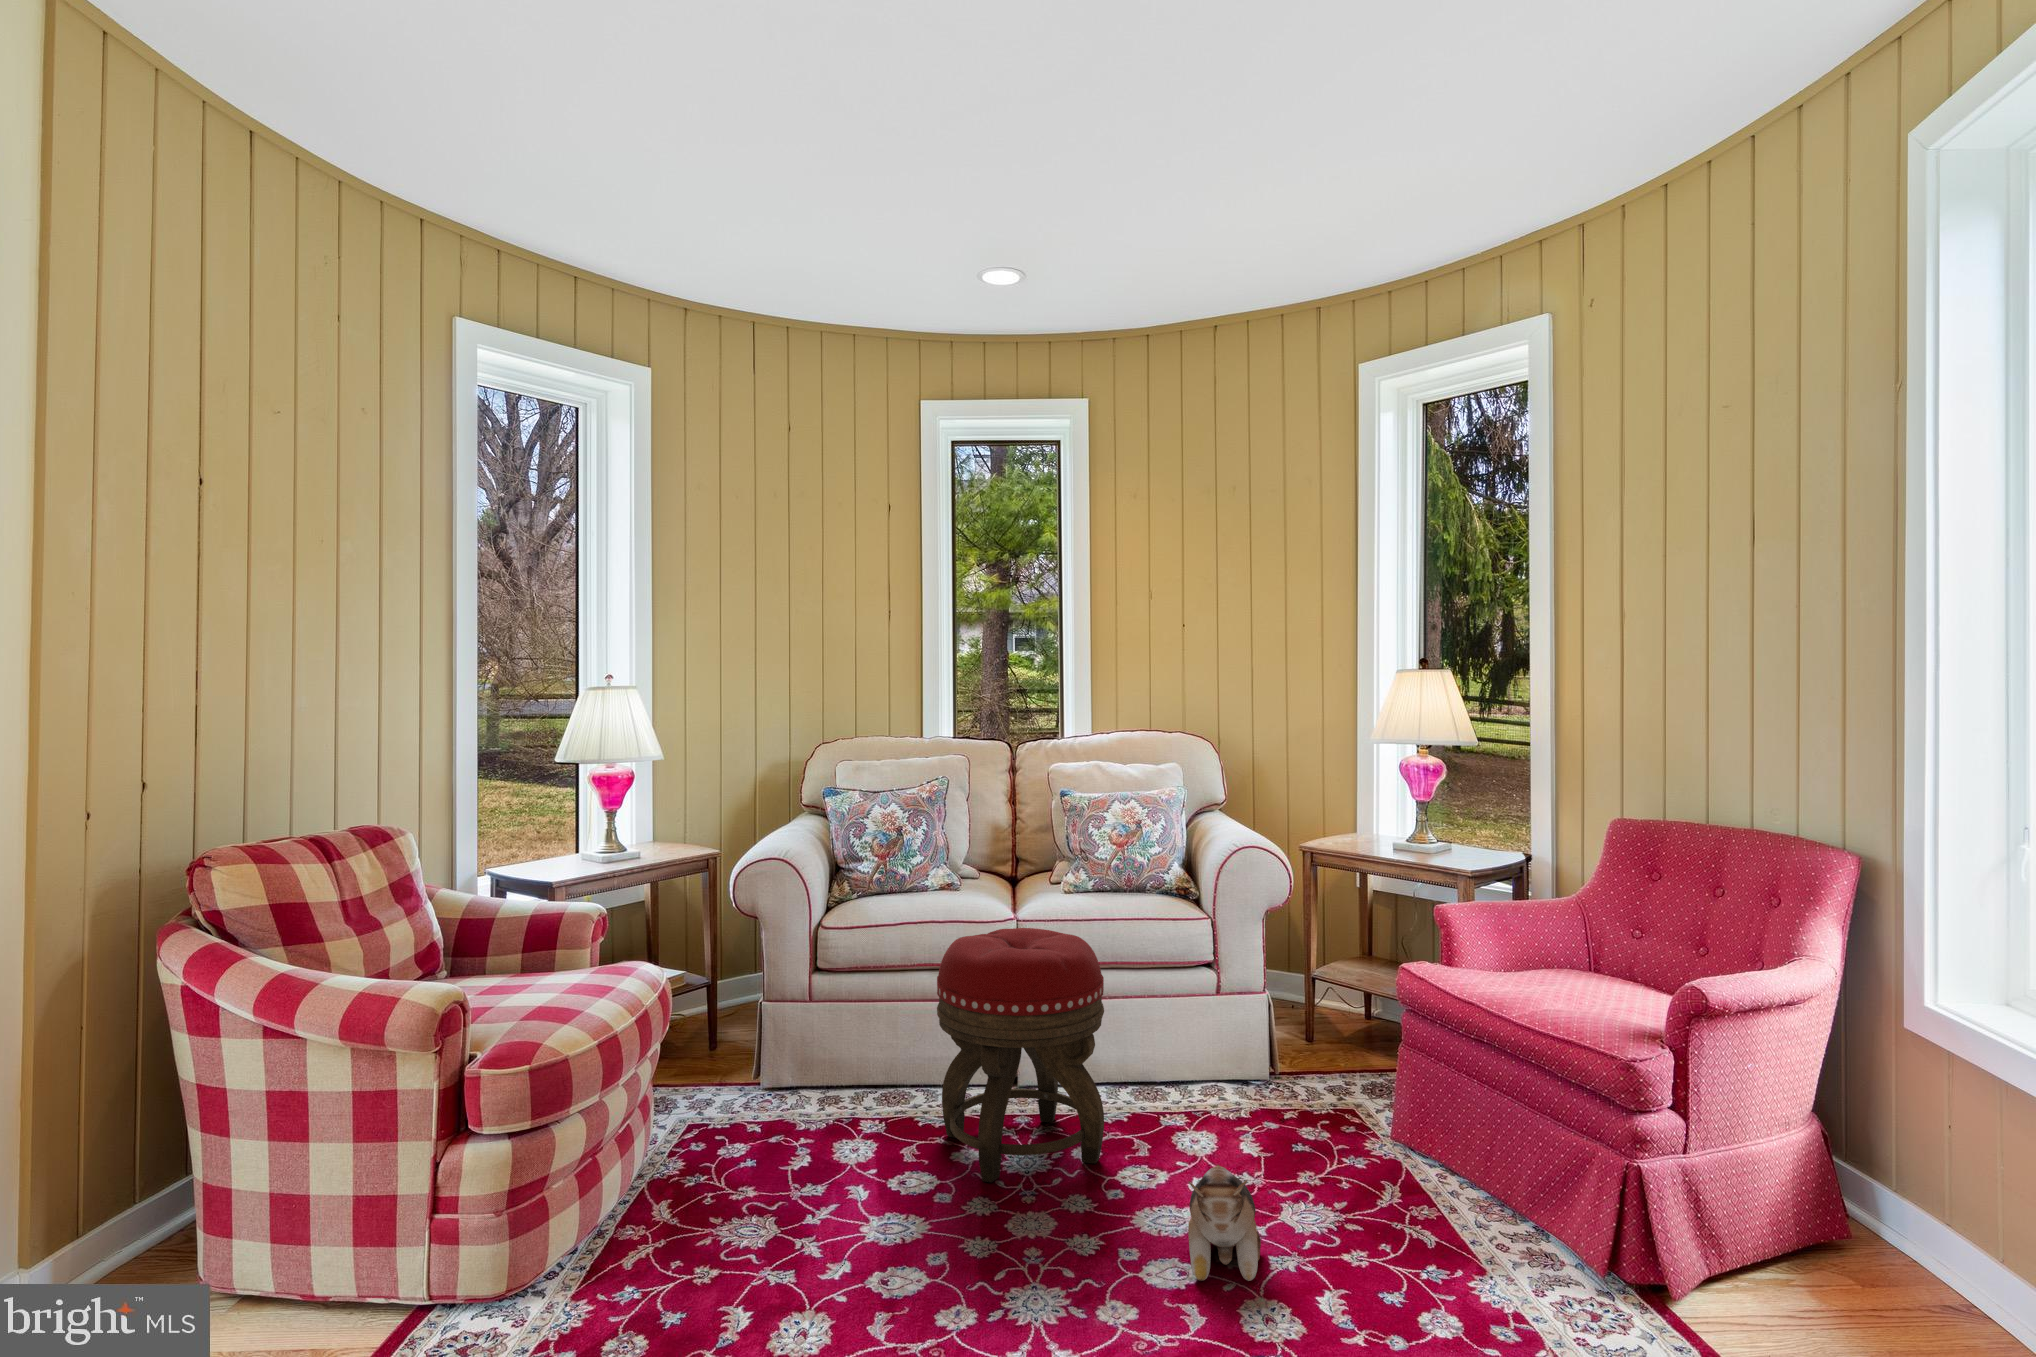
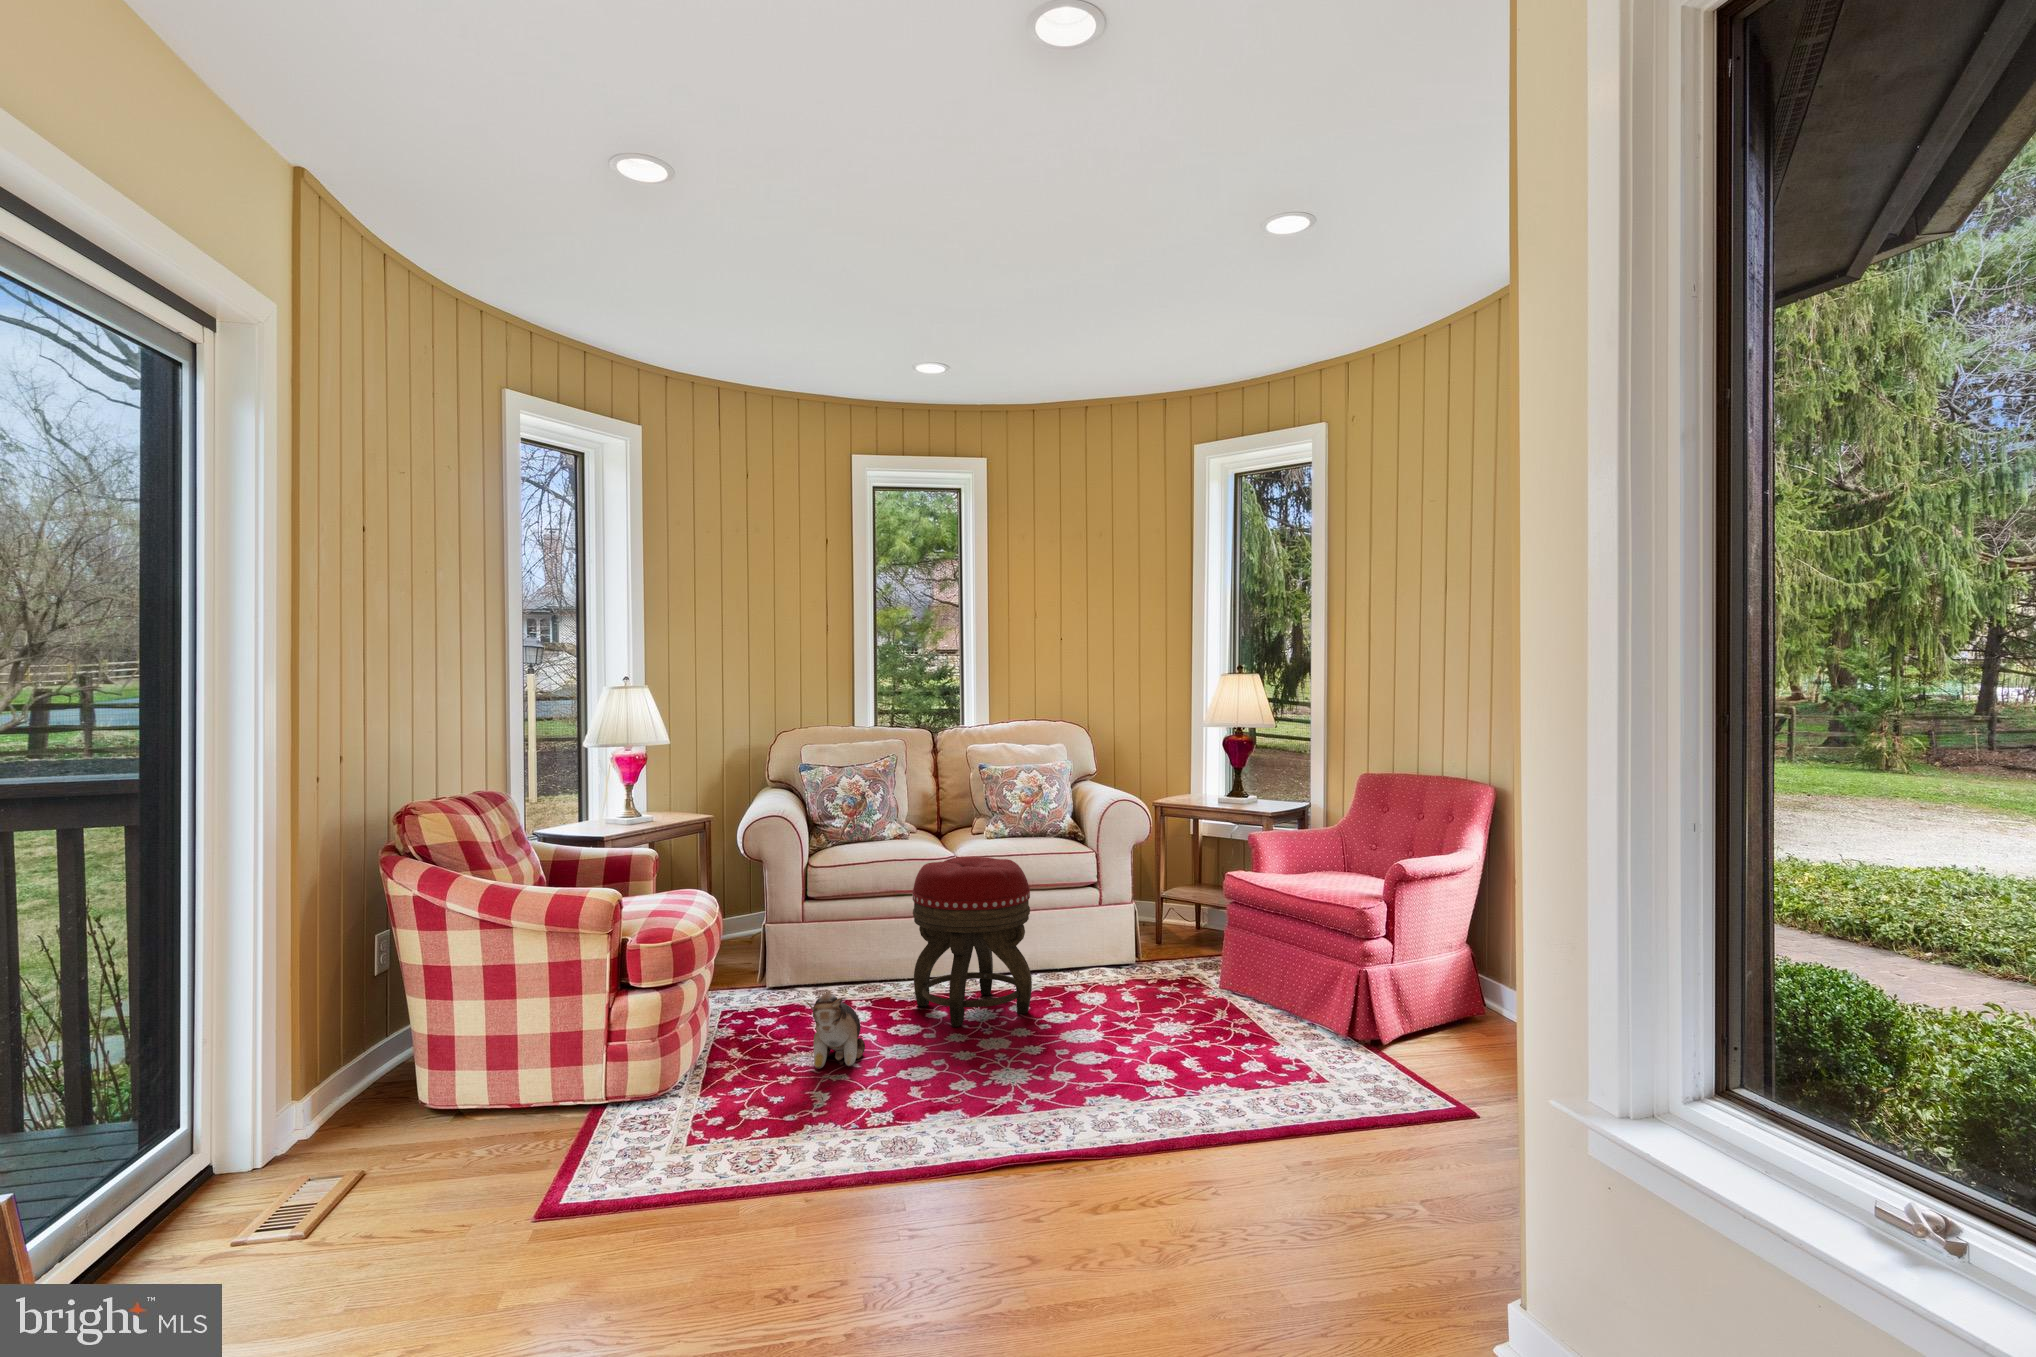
plush toy: present [1188,1165,1261,1281] -> present [806,993,865,1069]

